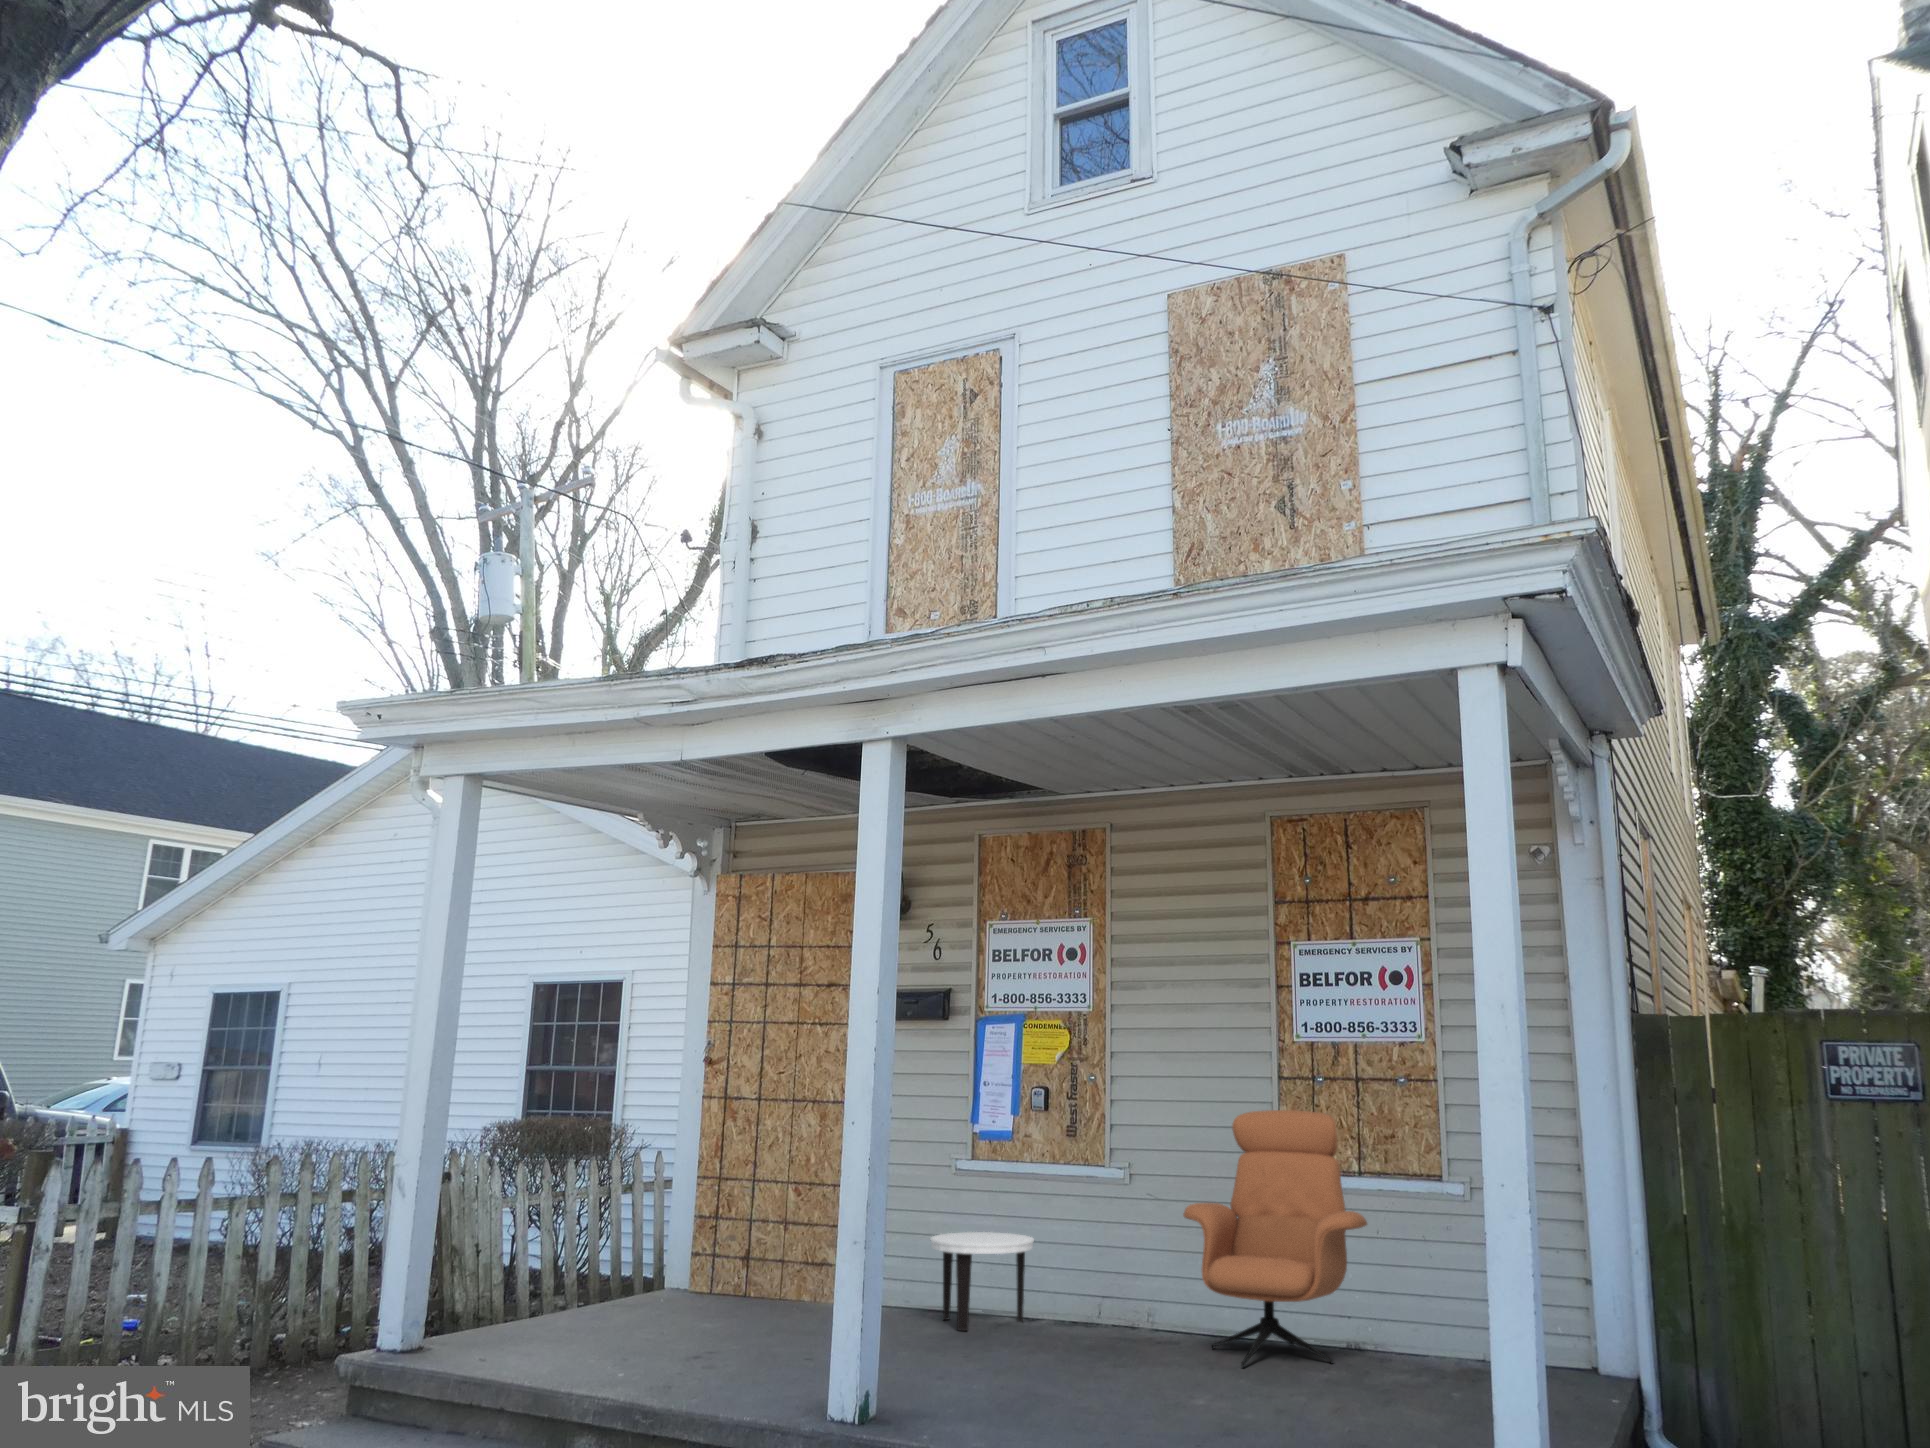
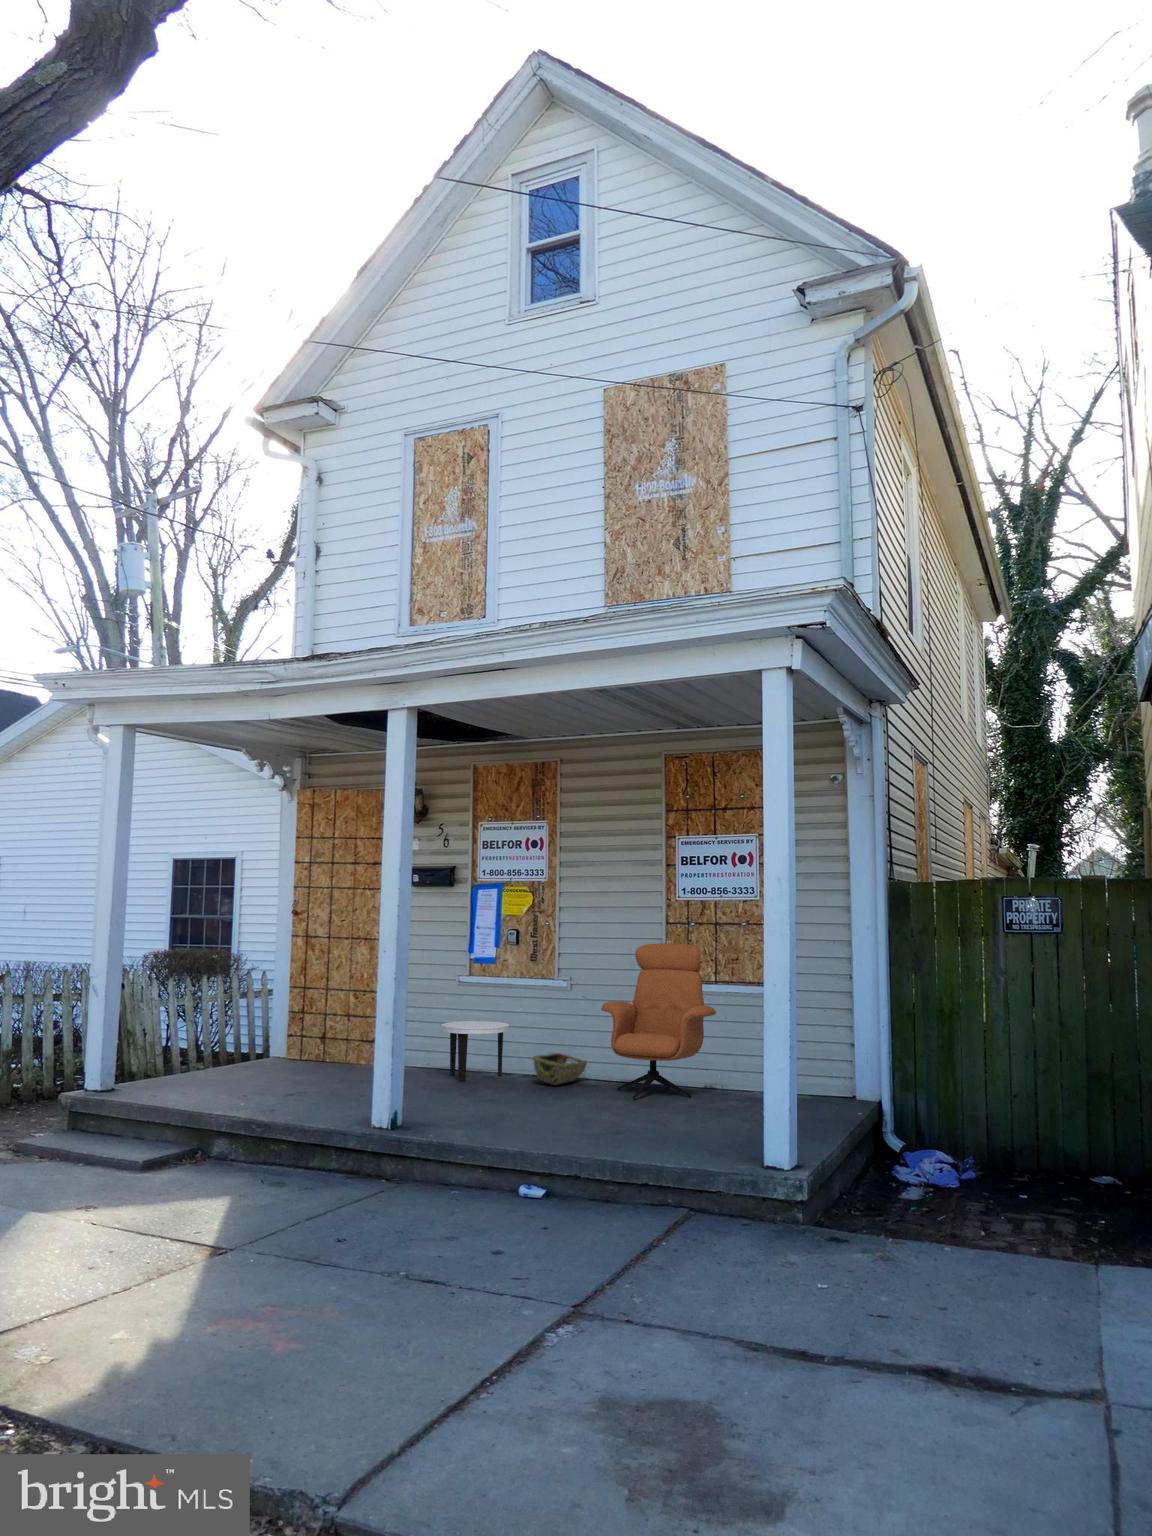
woven basket: none [1074,1286,1159,1340] -> present [533,1053,587,1085]

